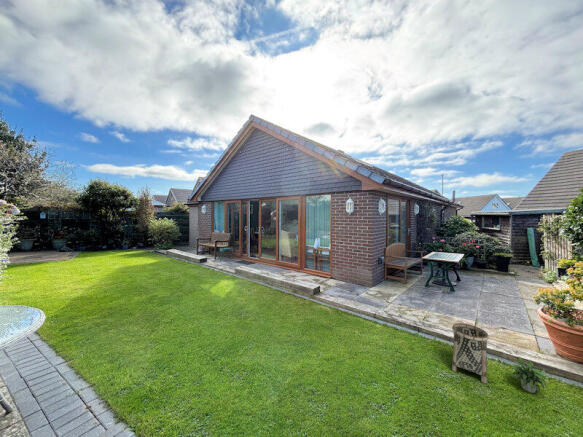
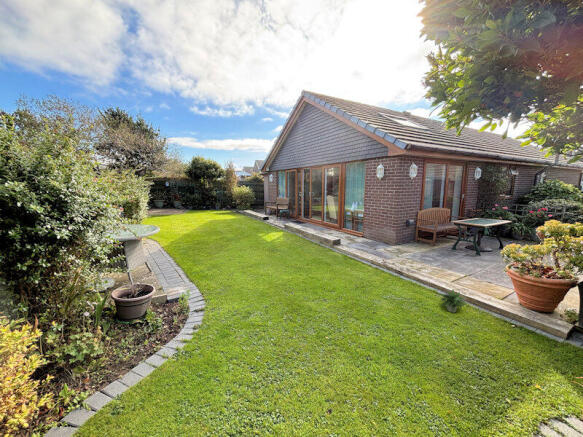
basket: present [452,323,489,383] -> none [401,263,431,303]

